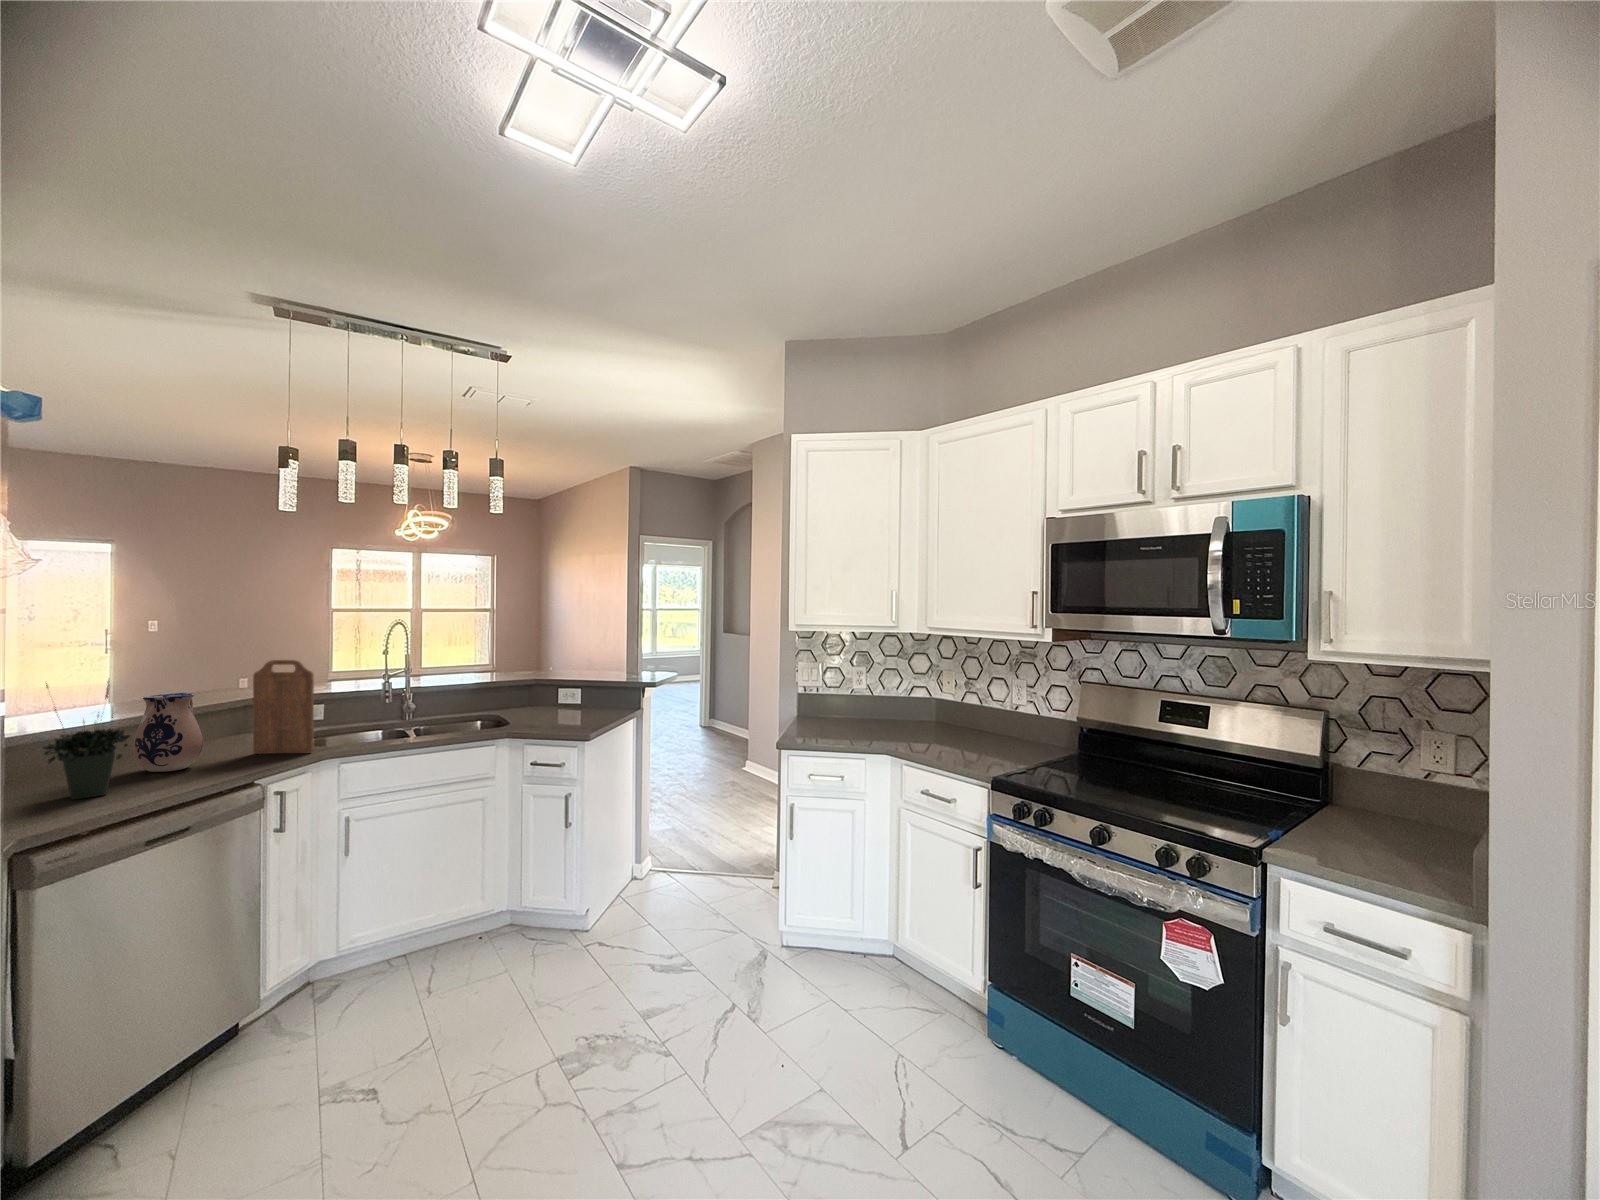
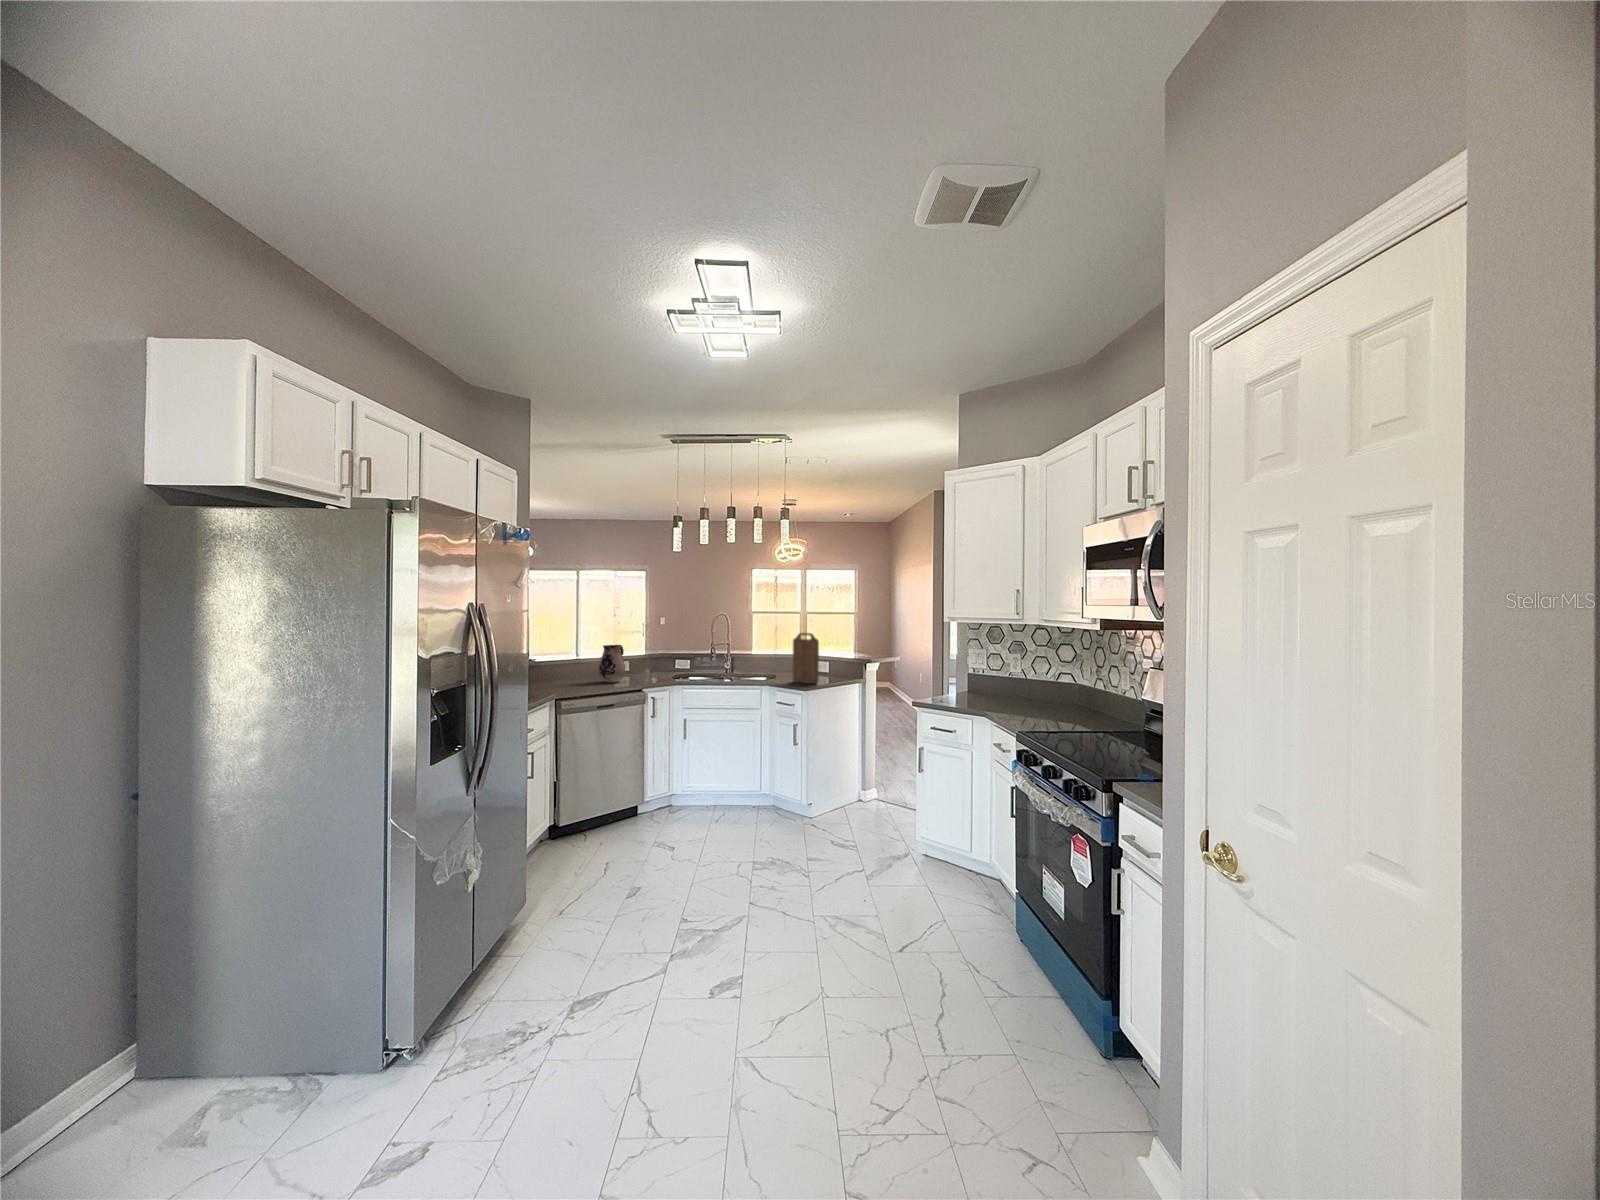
cutting board: present [253,660,314,754] -> present [793,633,819,683]
potted plant: present [43,680,130,800] -> none [564,633,593,688]

